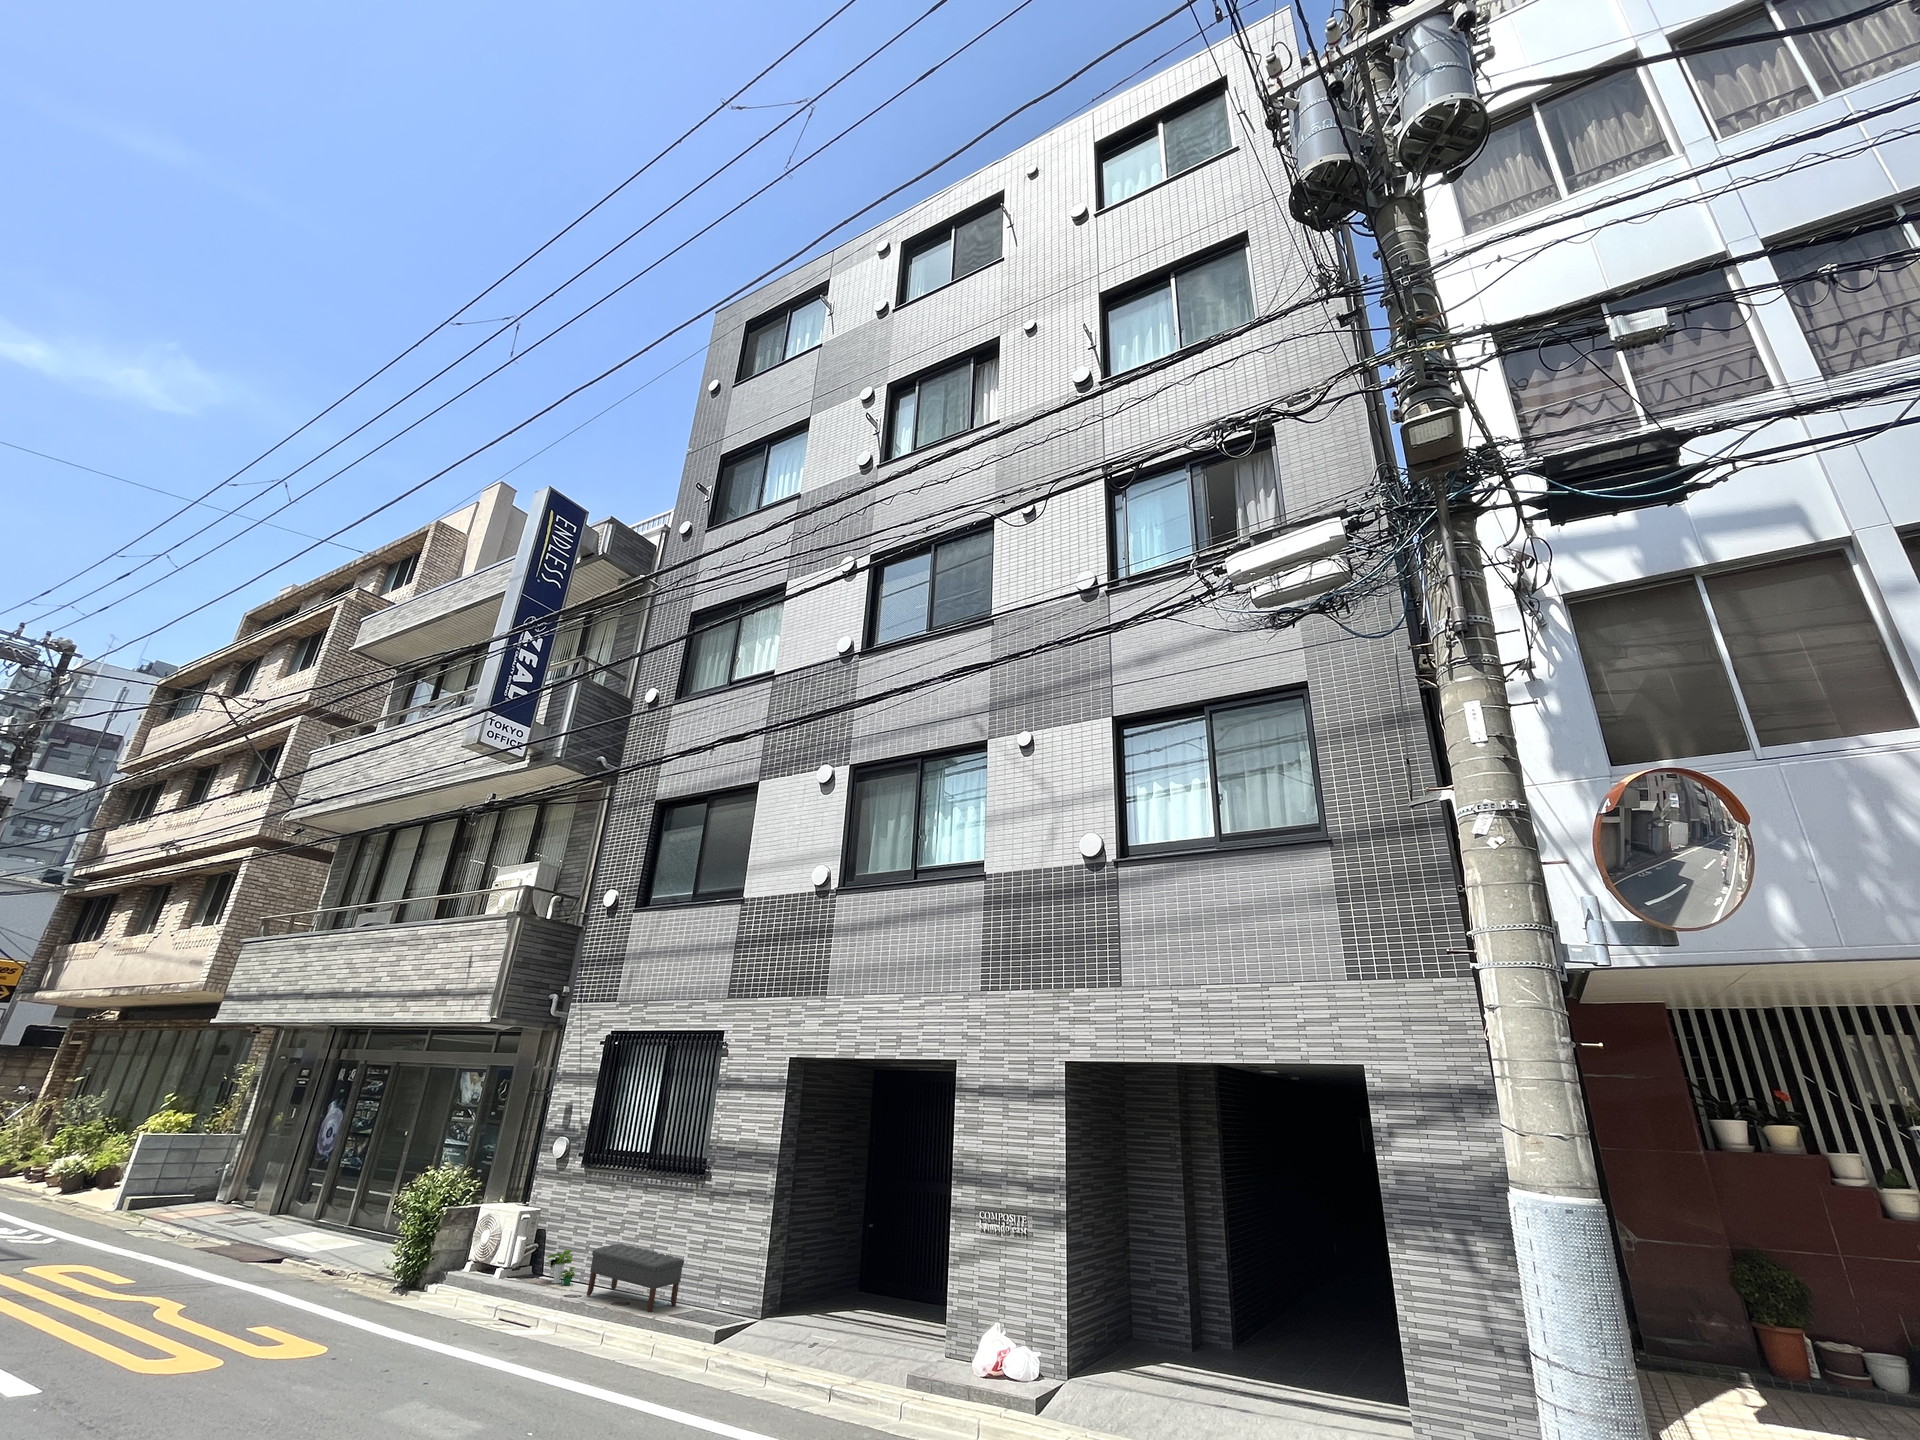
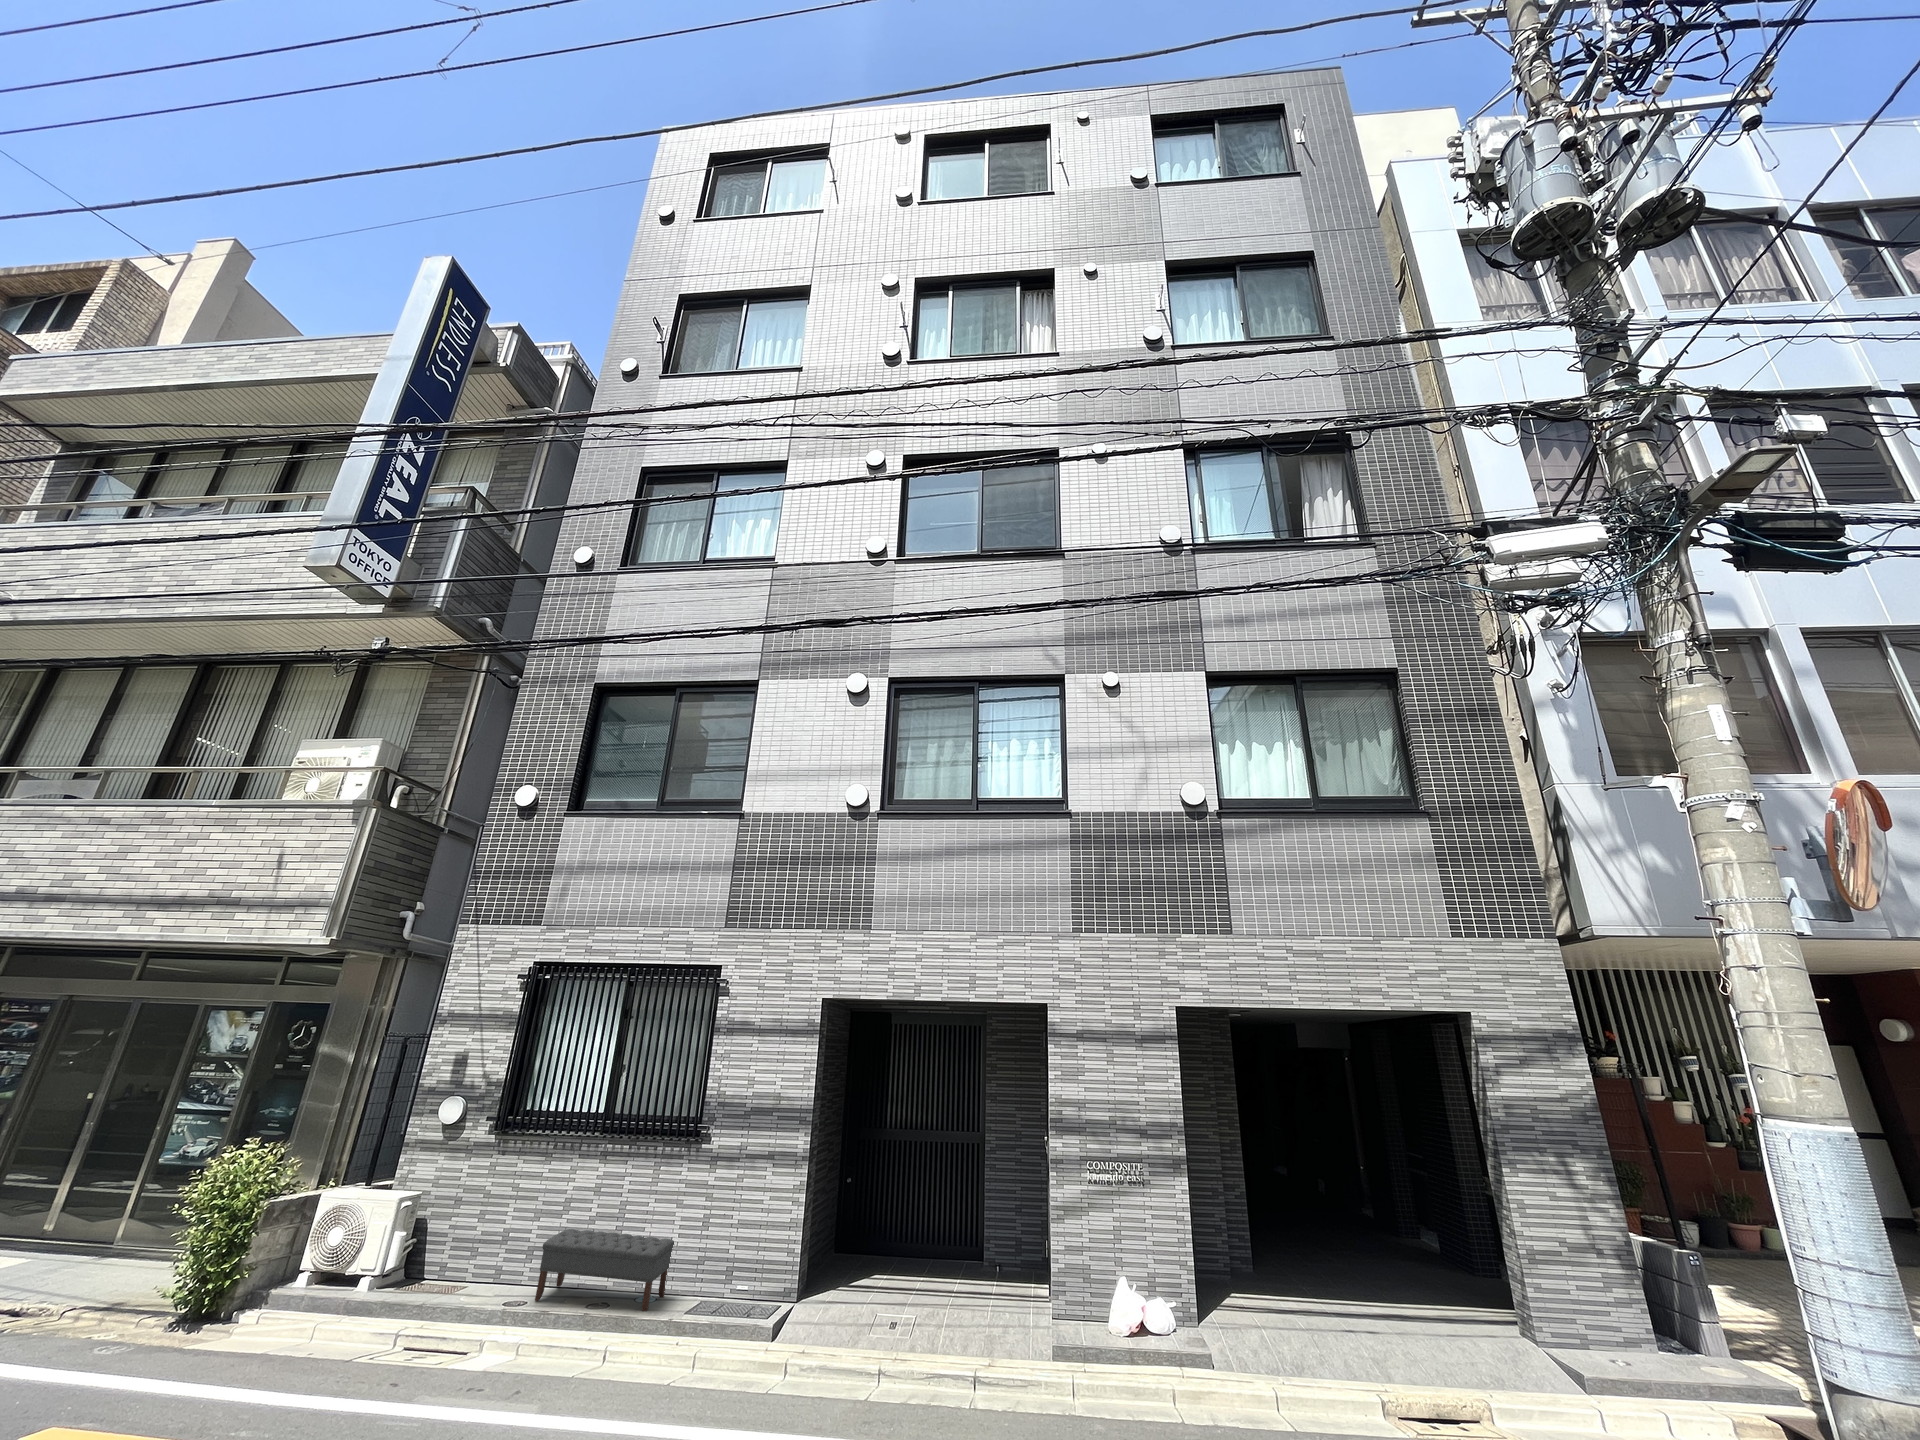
potted plant: present [547,1250,575,1286] -> none [448,1243,499,1290]

